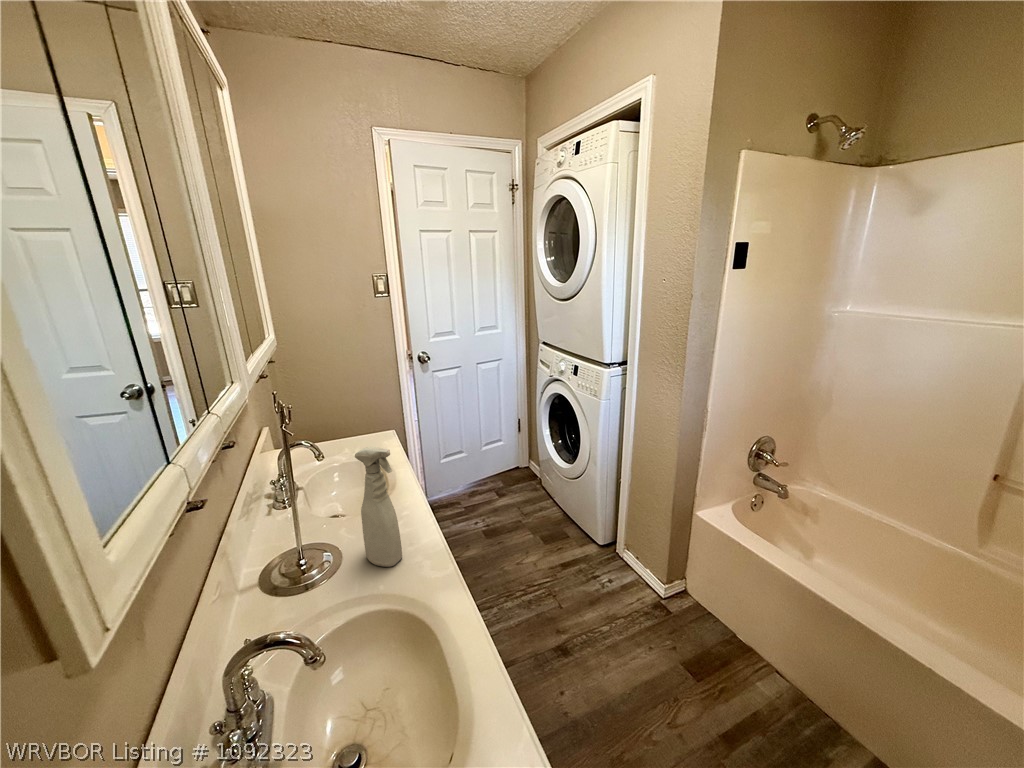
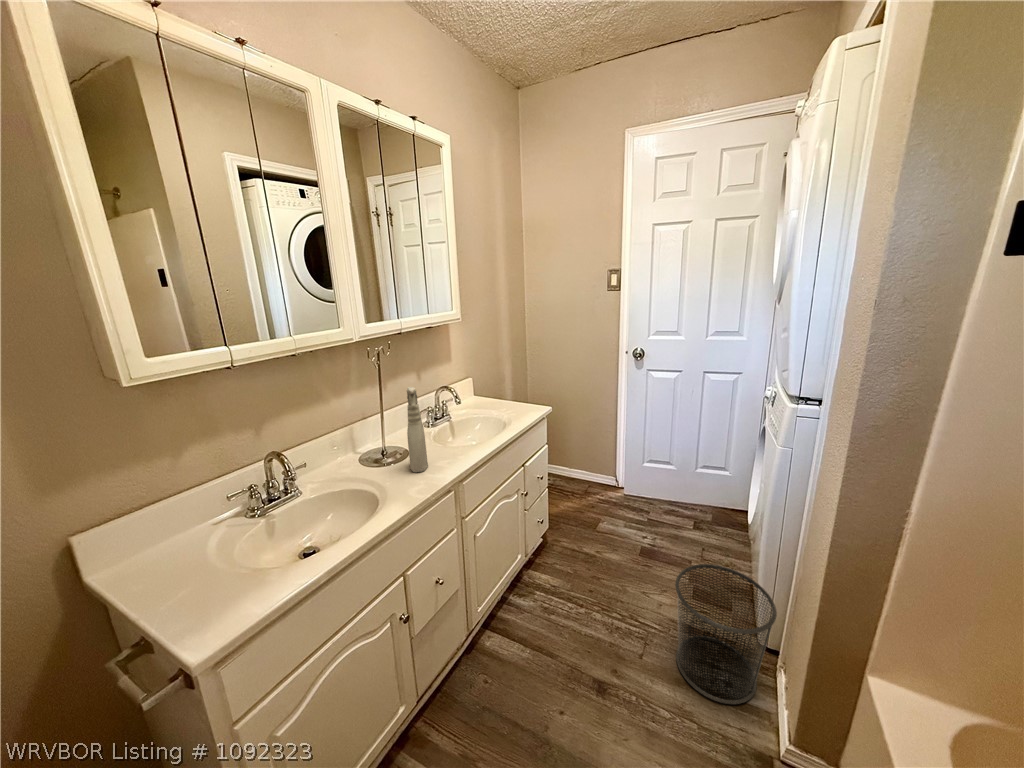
waste bin: none [566,501,635,599] -> present [675,564,777,704]

